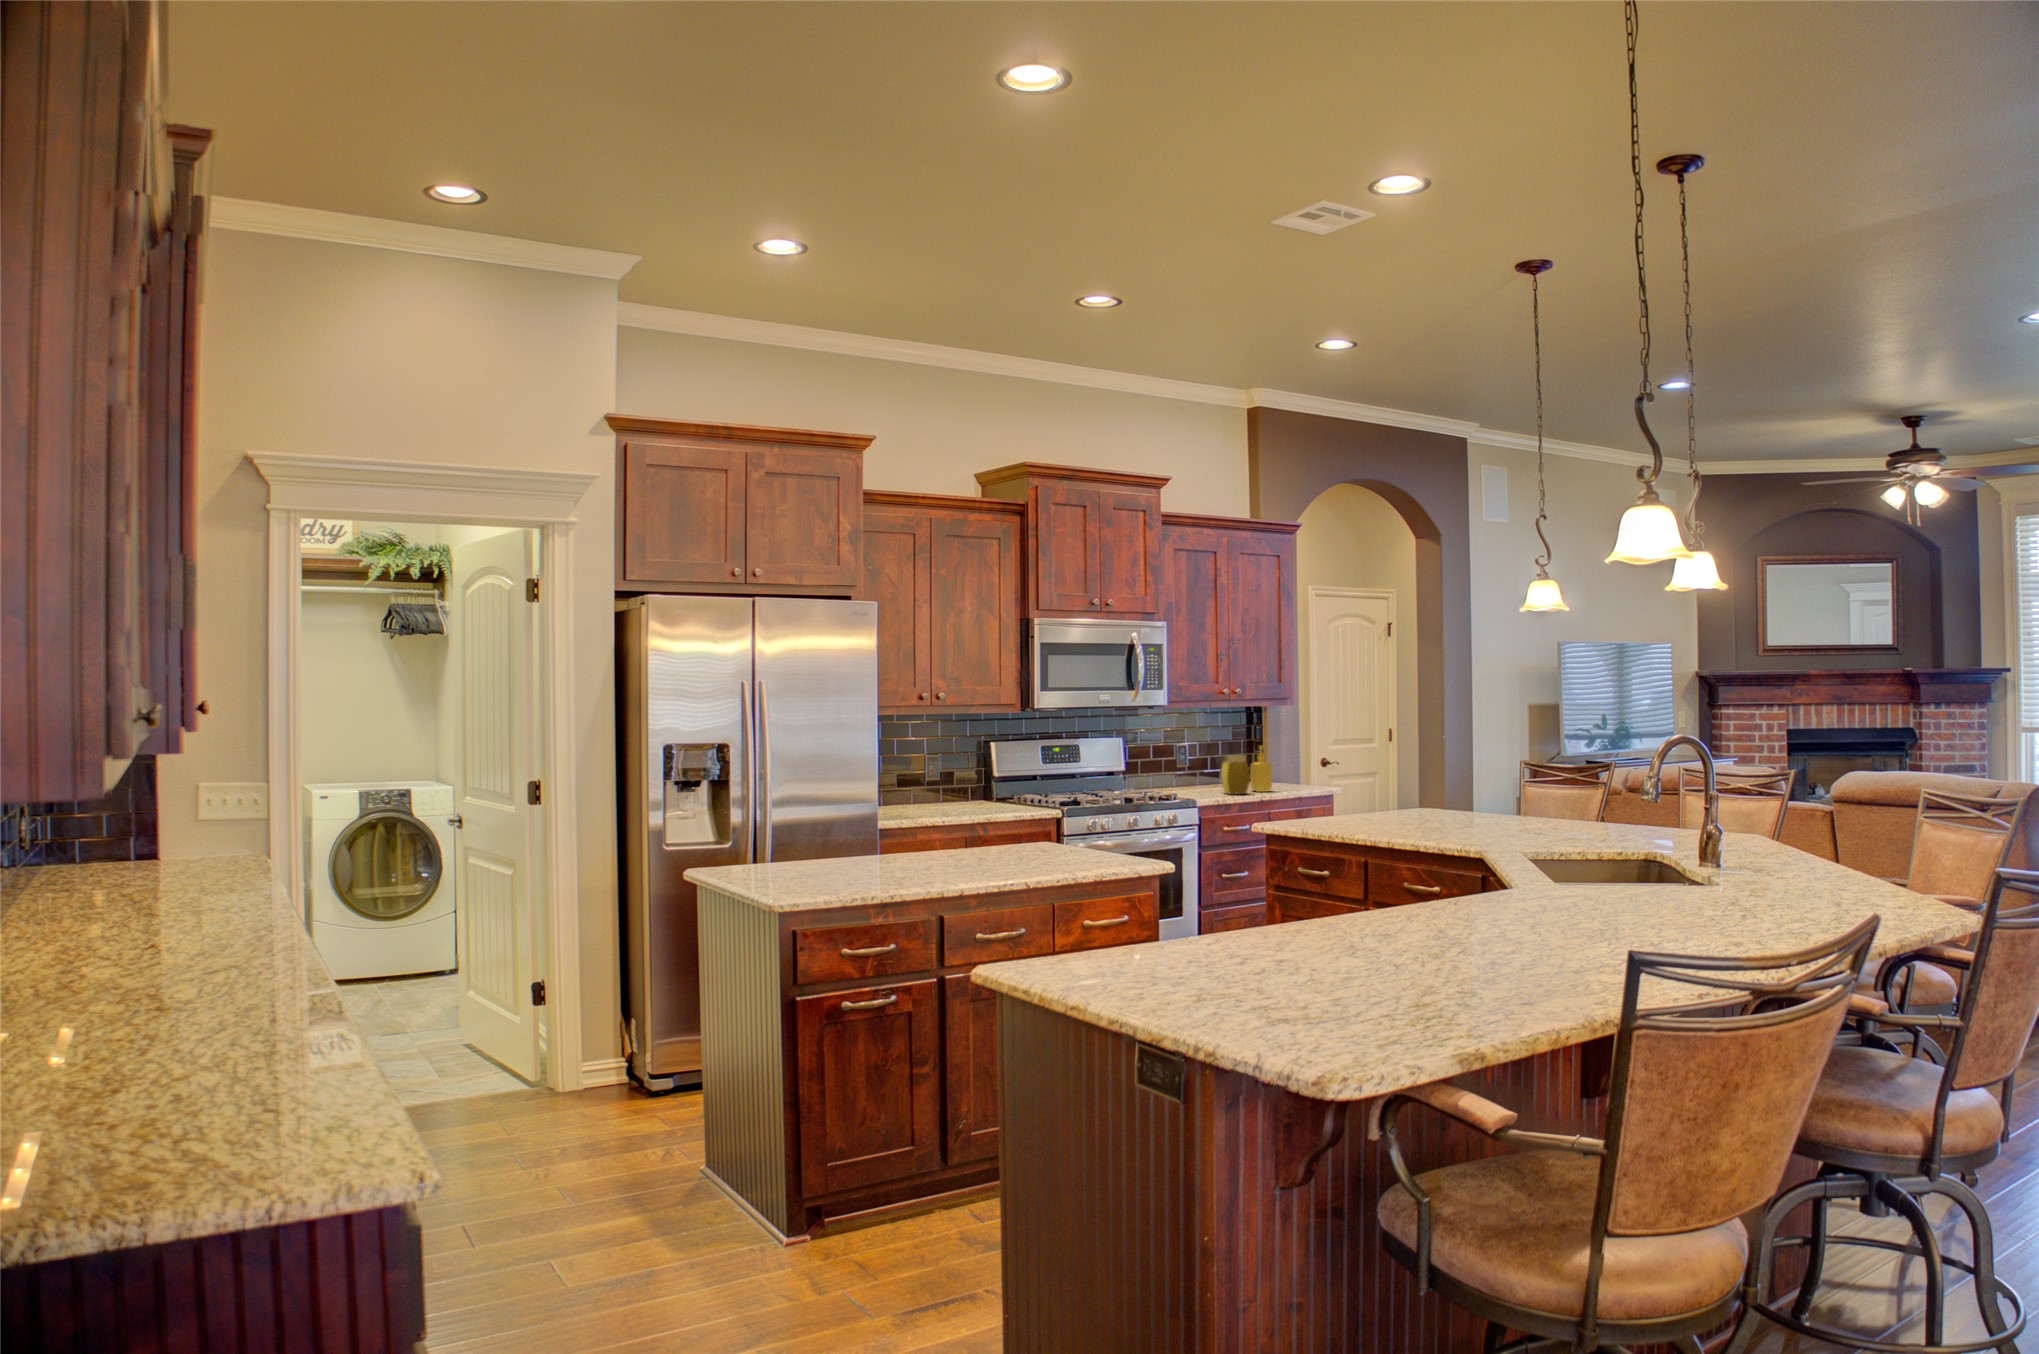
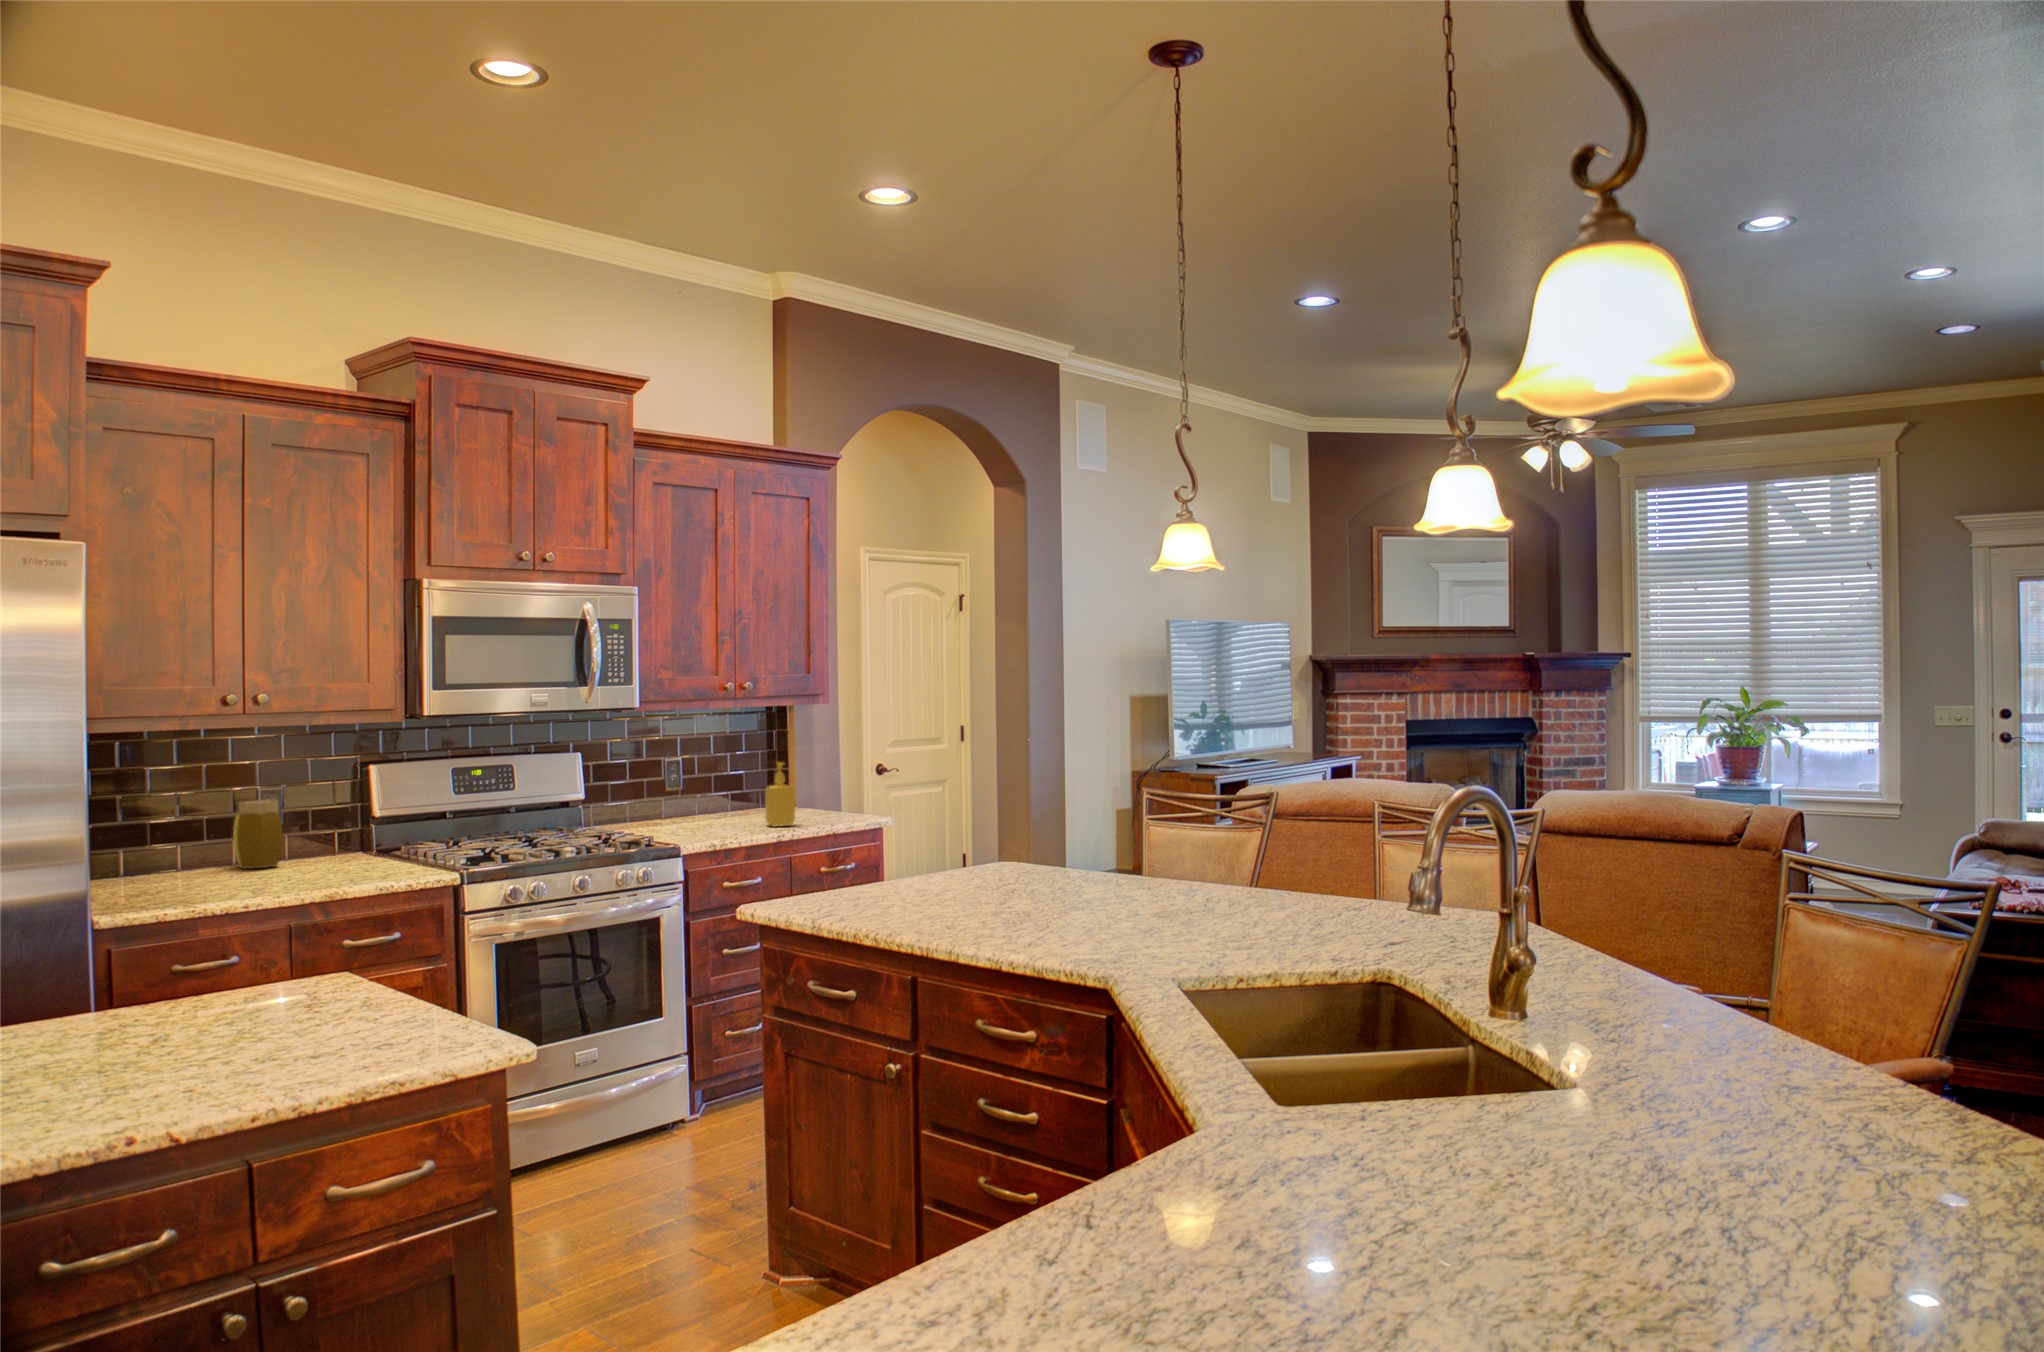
jar: present [1221,755,1250,794] -> present [233,800,283,869]

